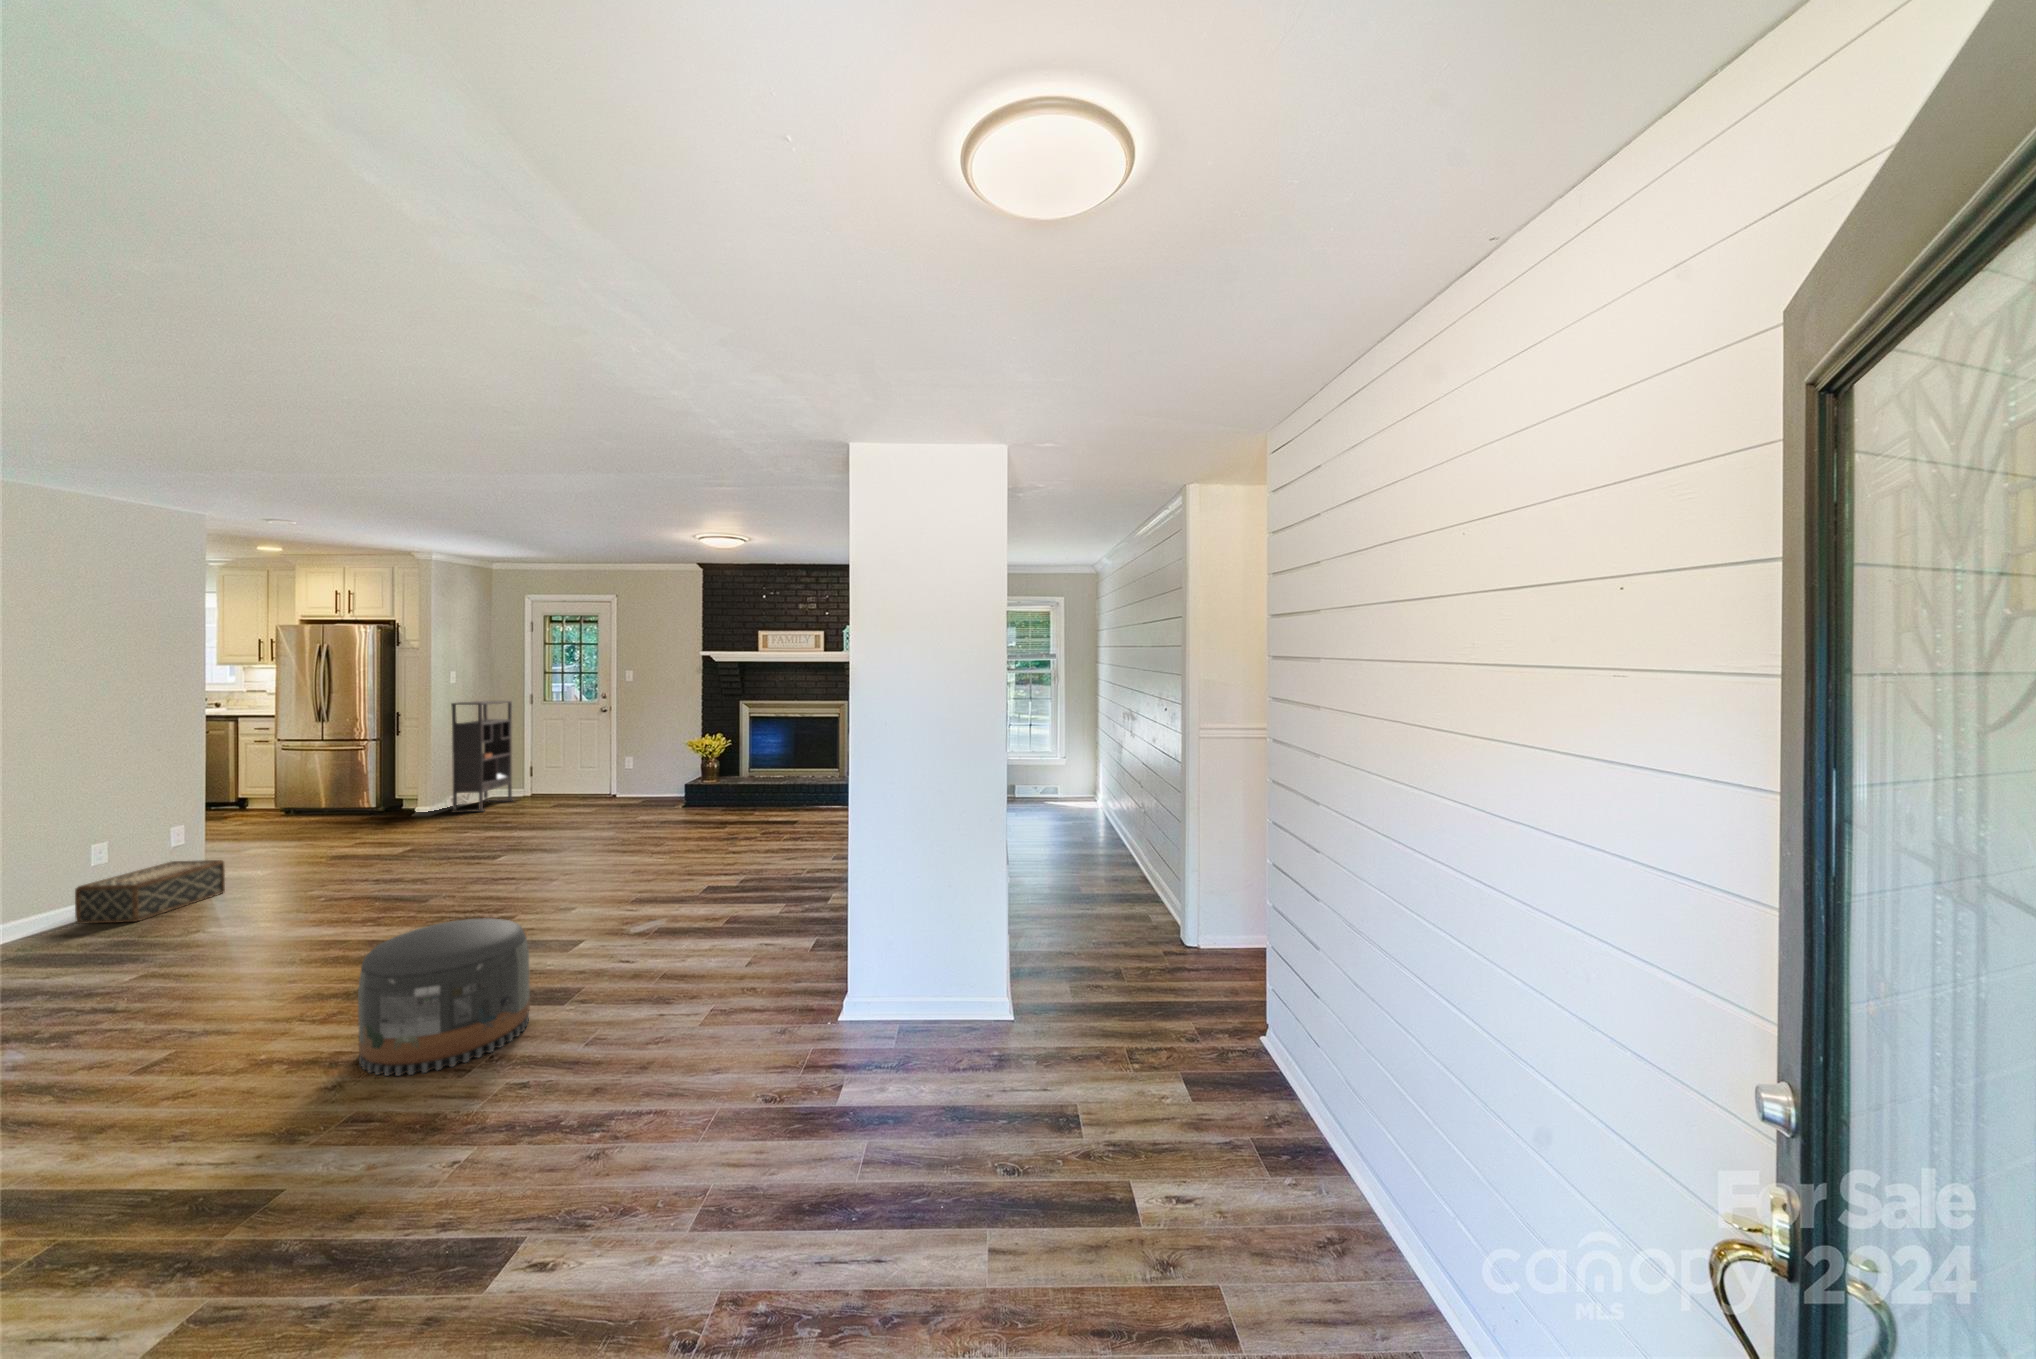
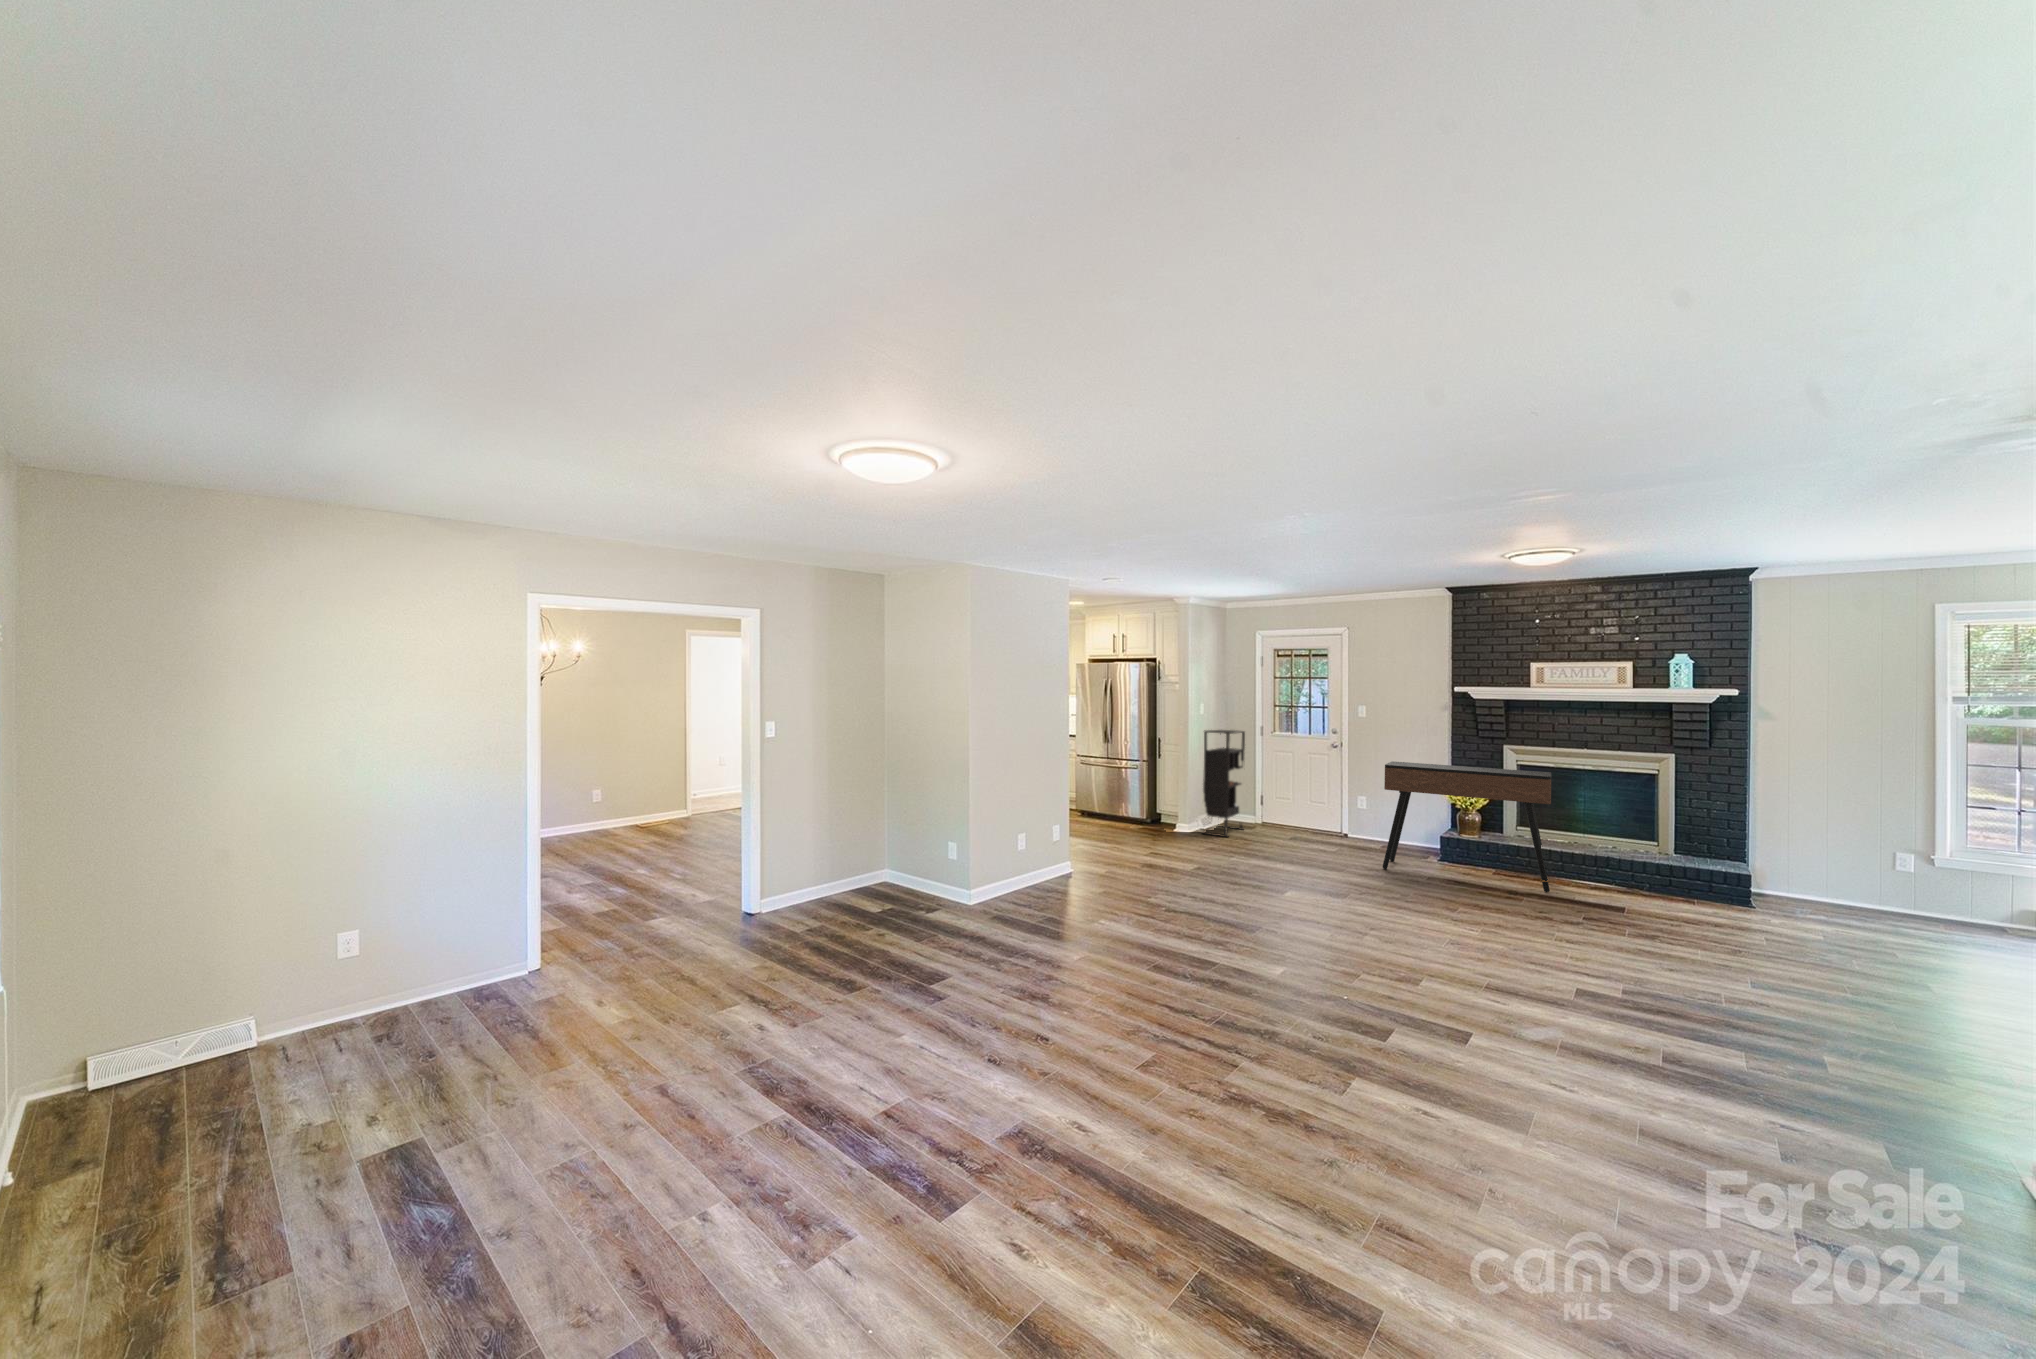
console table: none [627,721,765,819] -> present [1382,761,1551,892]
woven basket: present [75,860,225,924] -> none [1029,850,1100,898]
pouf: present [358,918,530,1076] -> none [1382,988,1563,1180]

